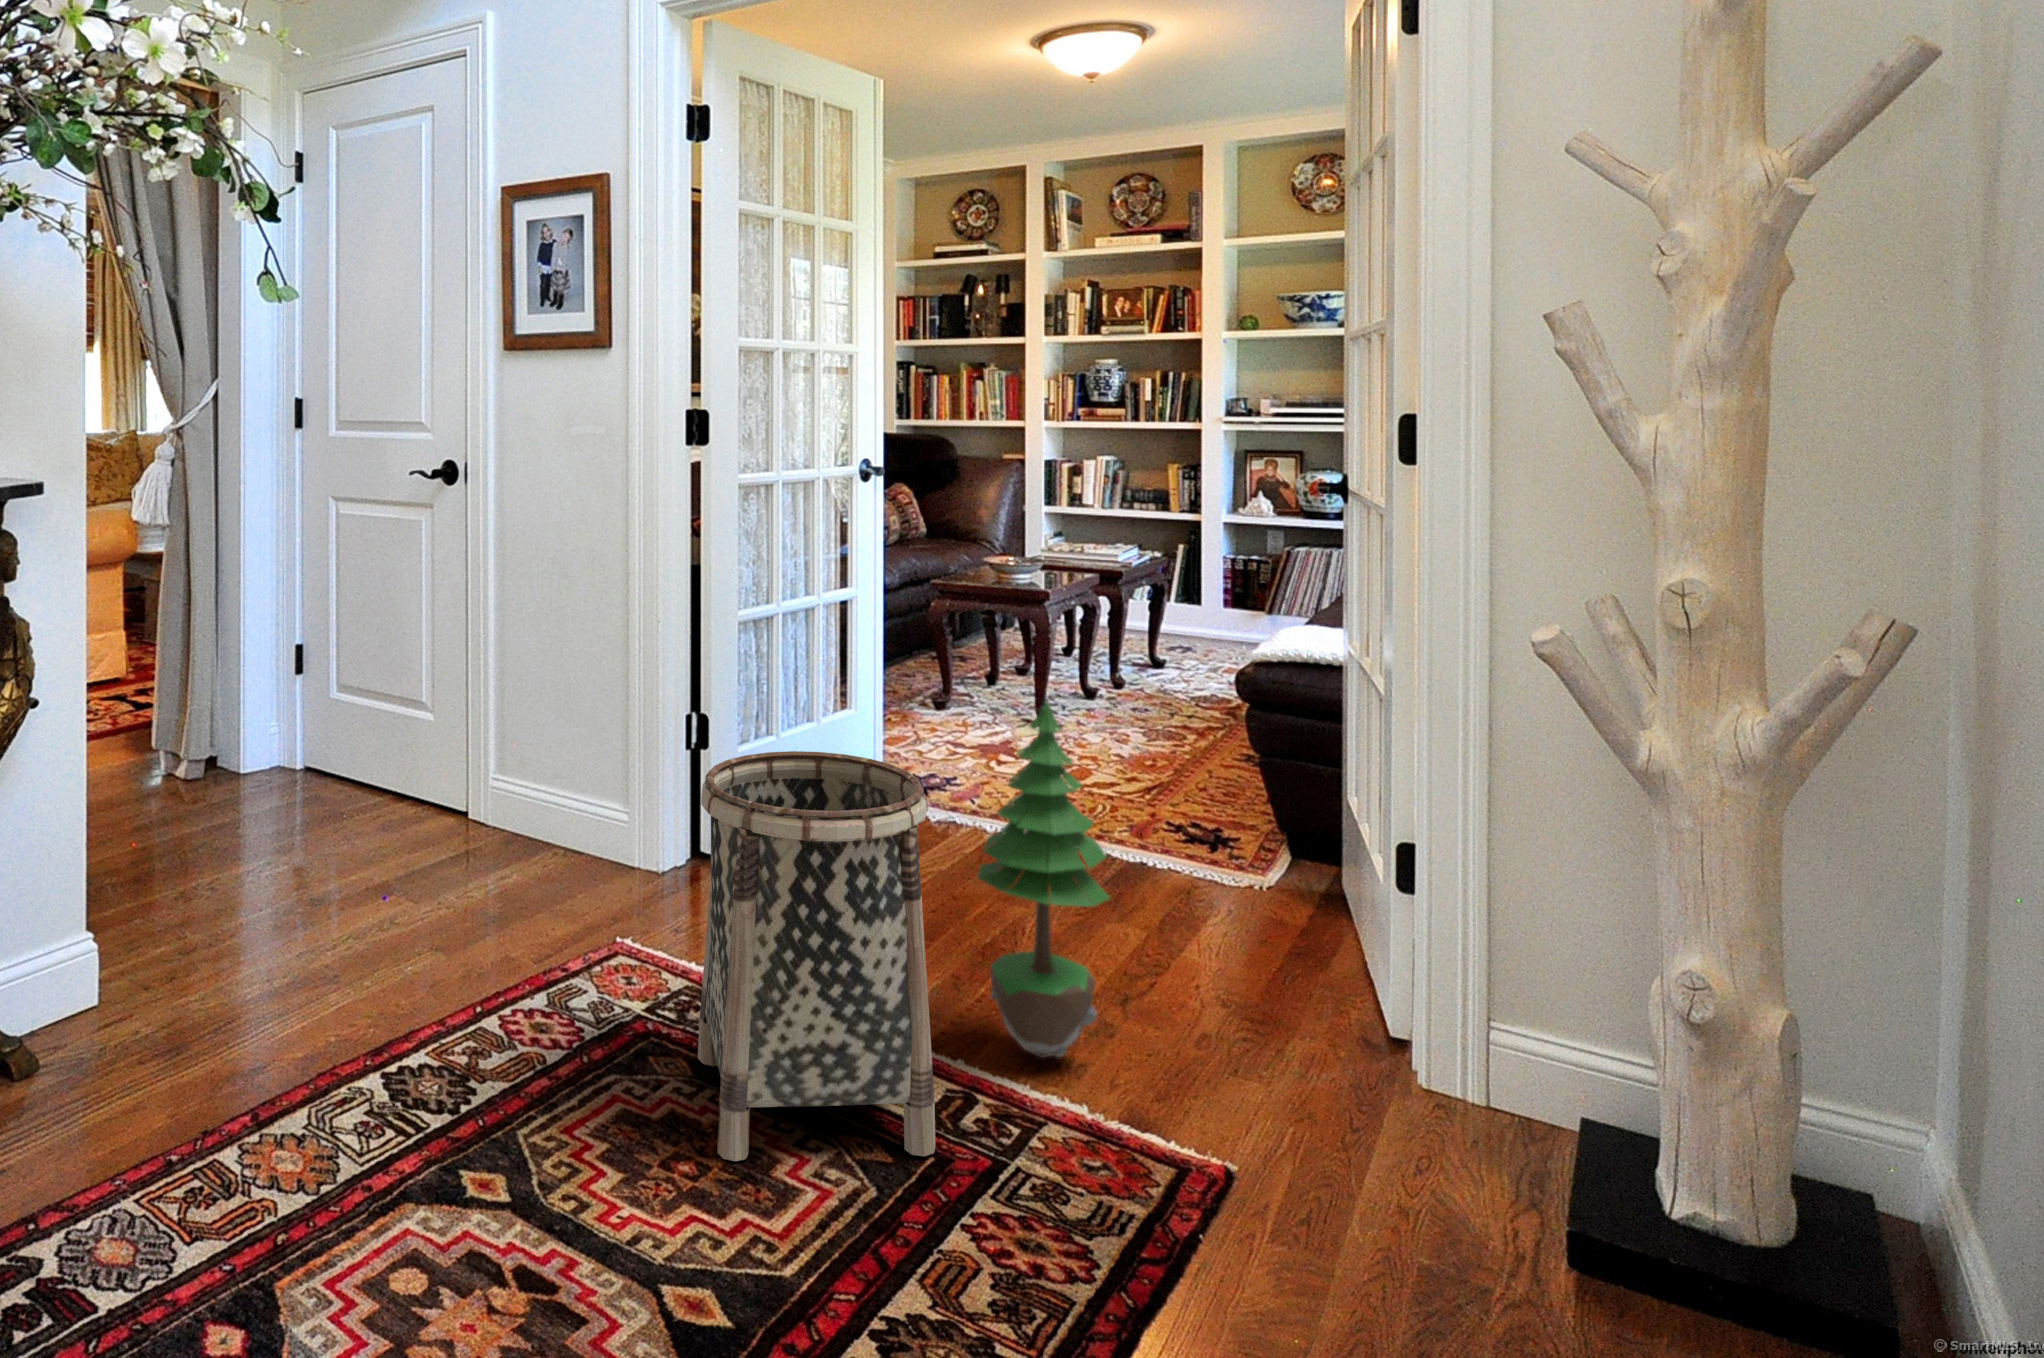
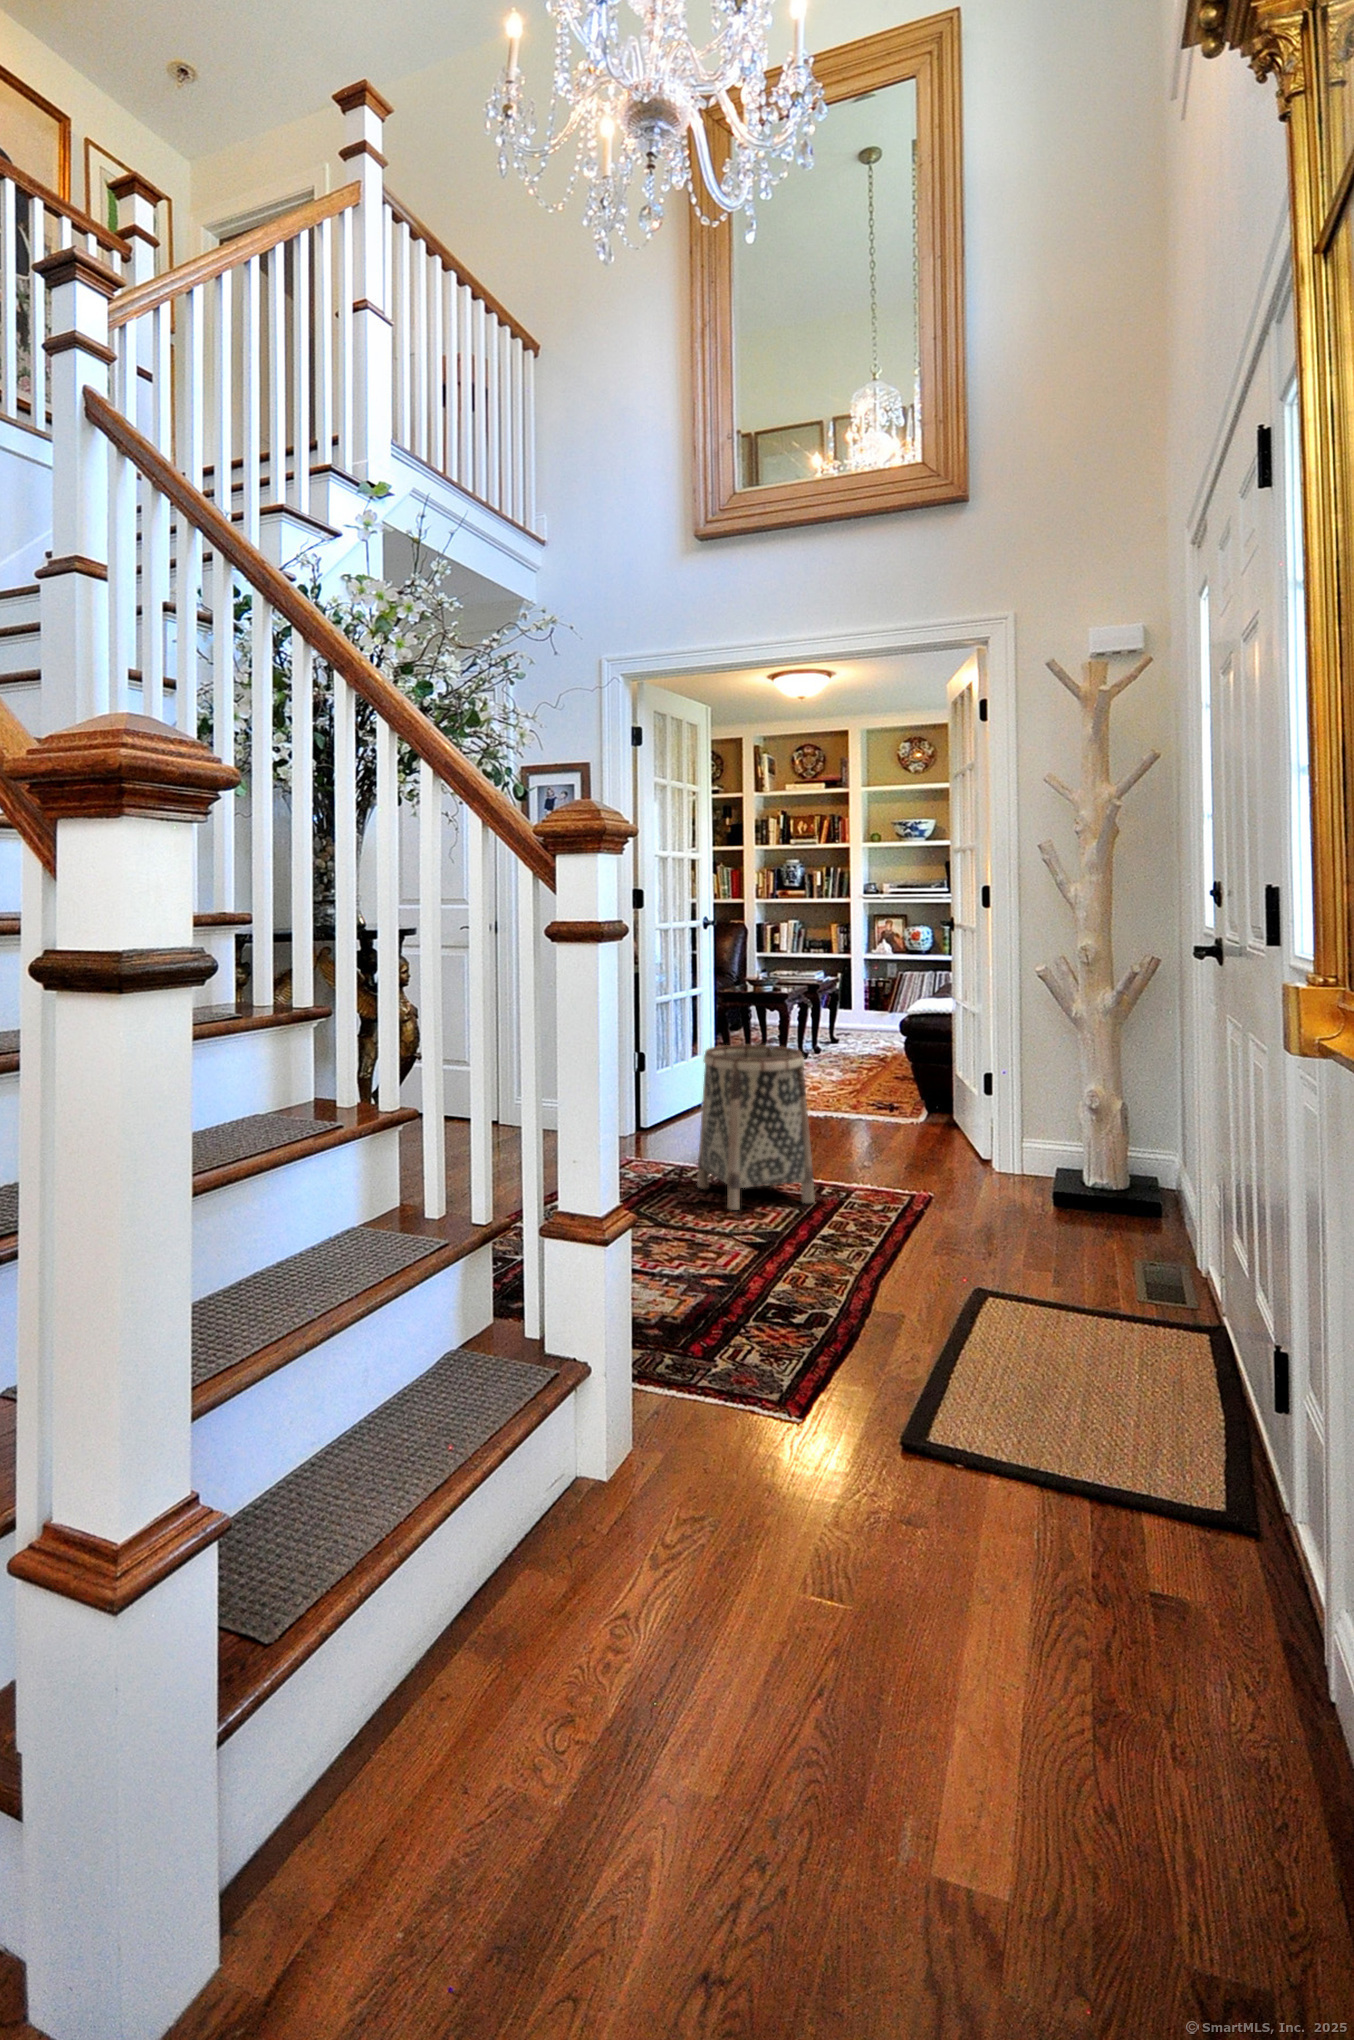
potted tree: present [978,700,1110,1058] -> none [814,1015,873,1177]

